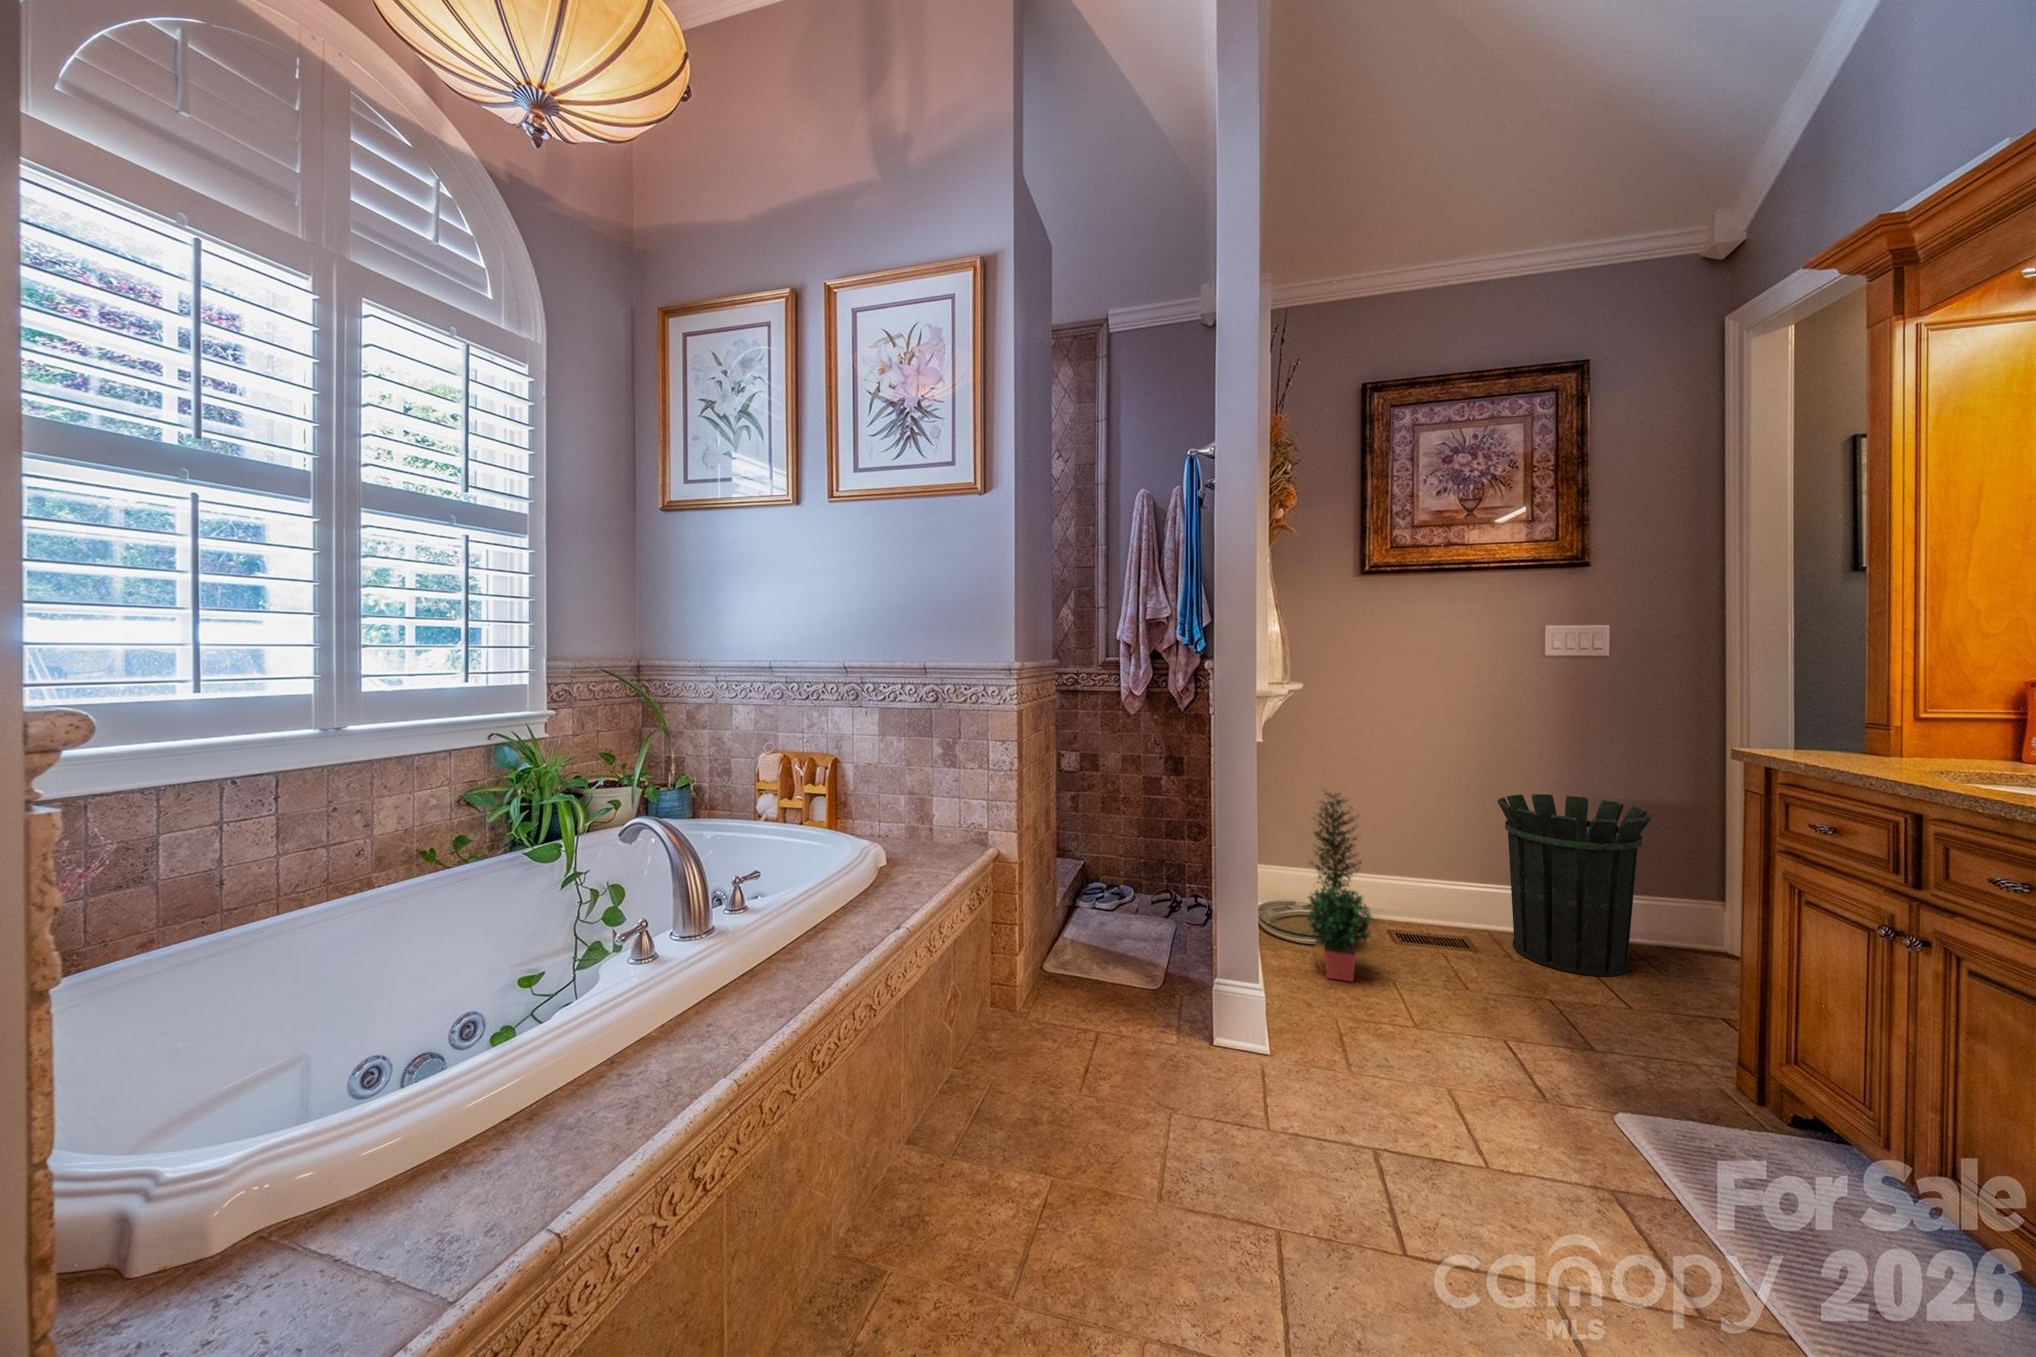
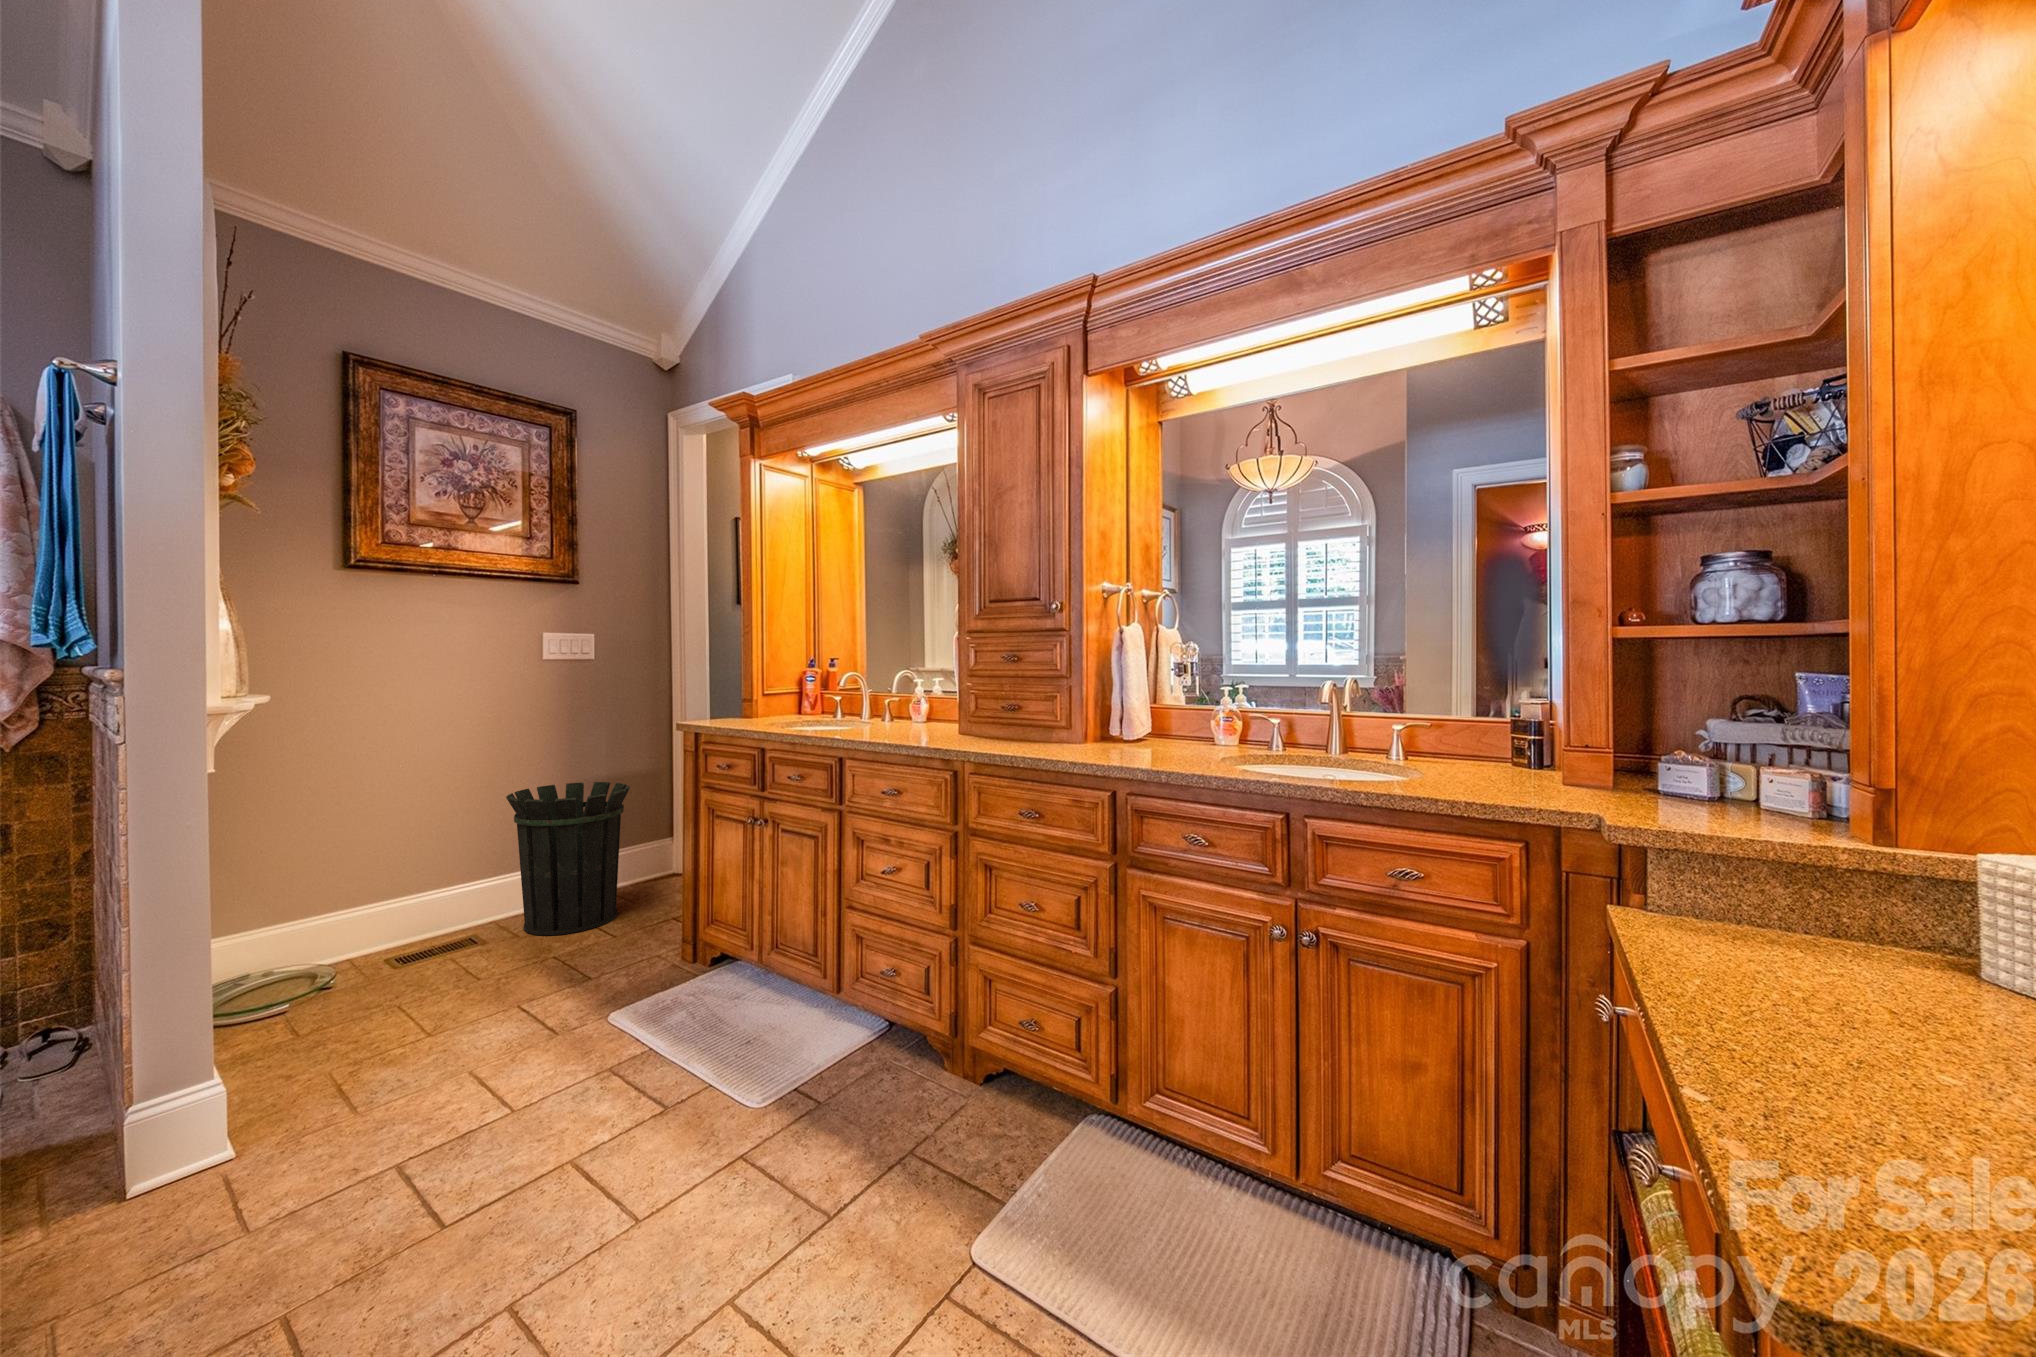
potted plant: present [1307,792,1373,982] -> none [268,818,374,1036]

